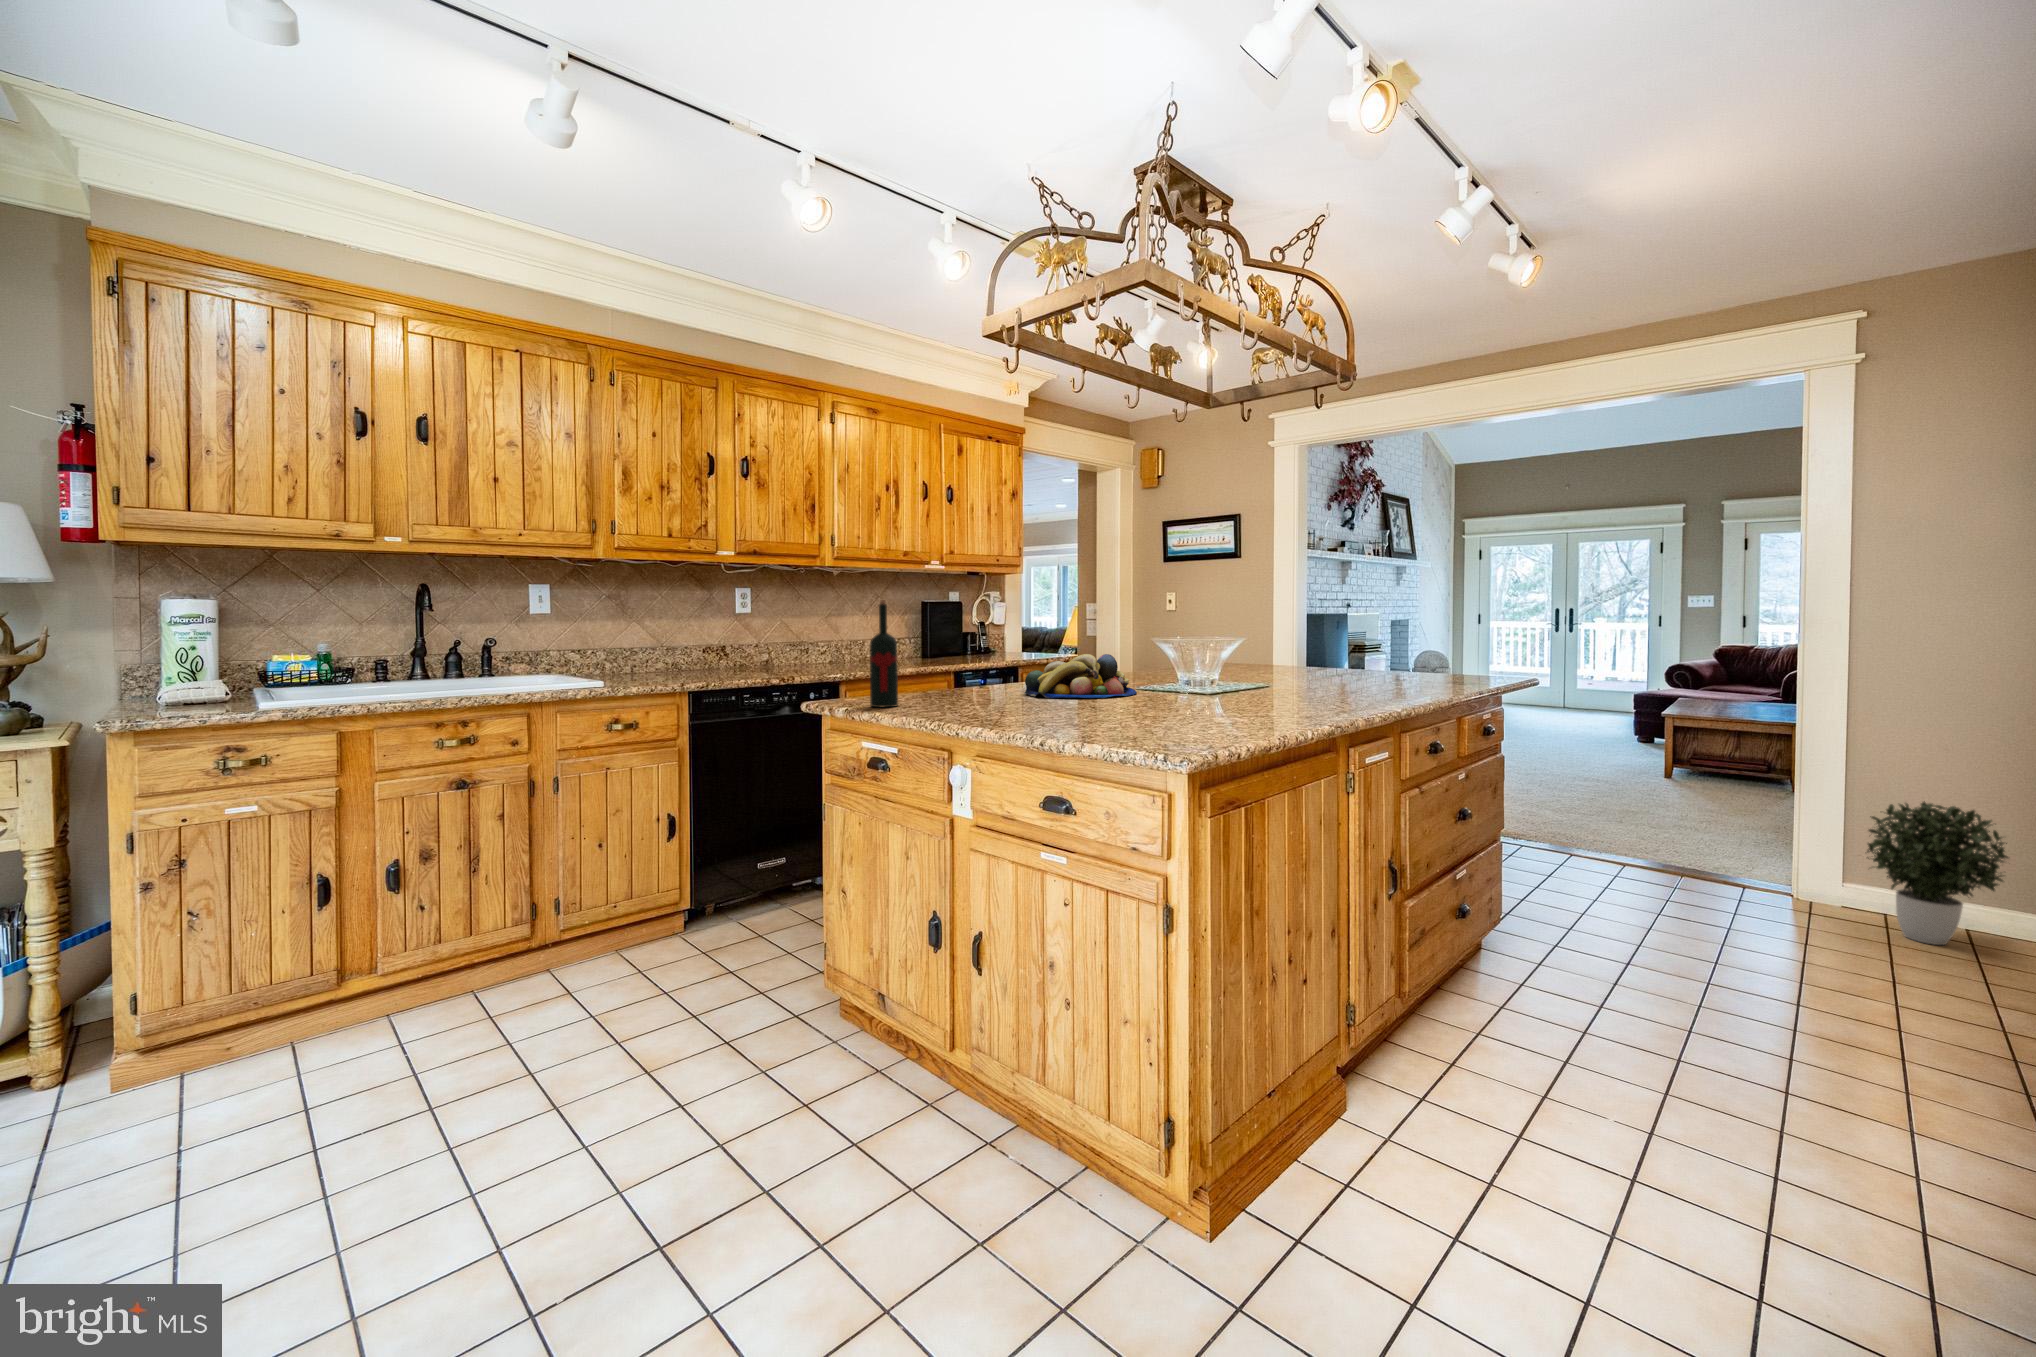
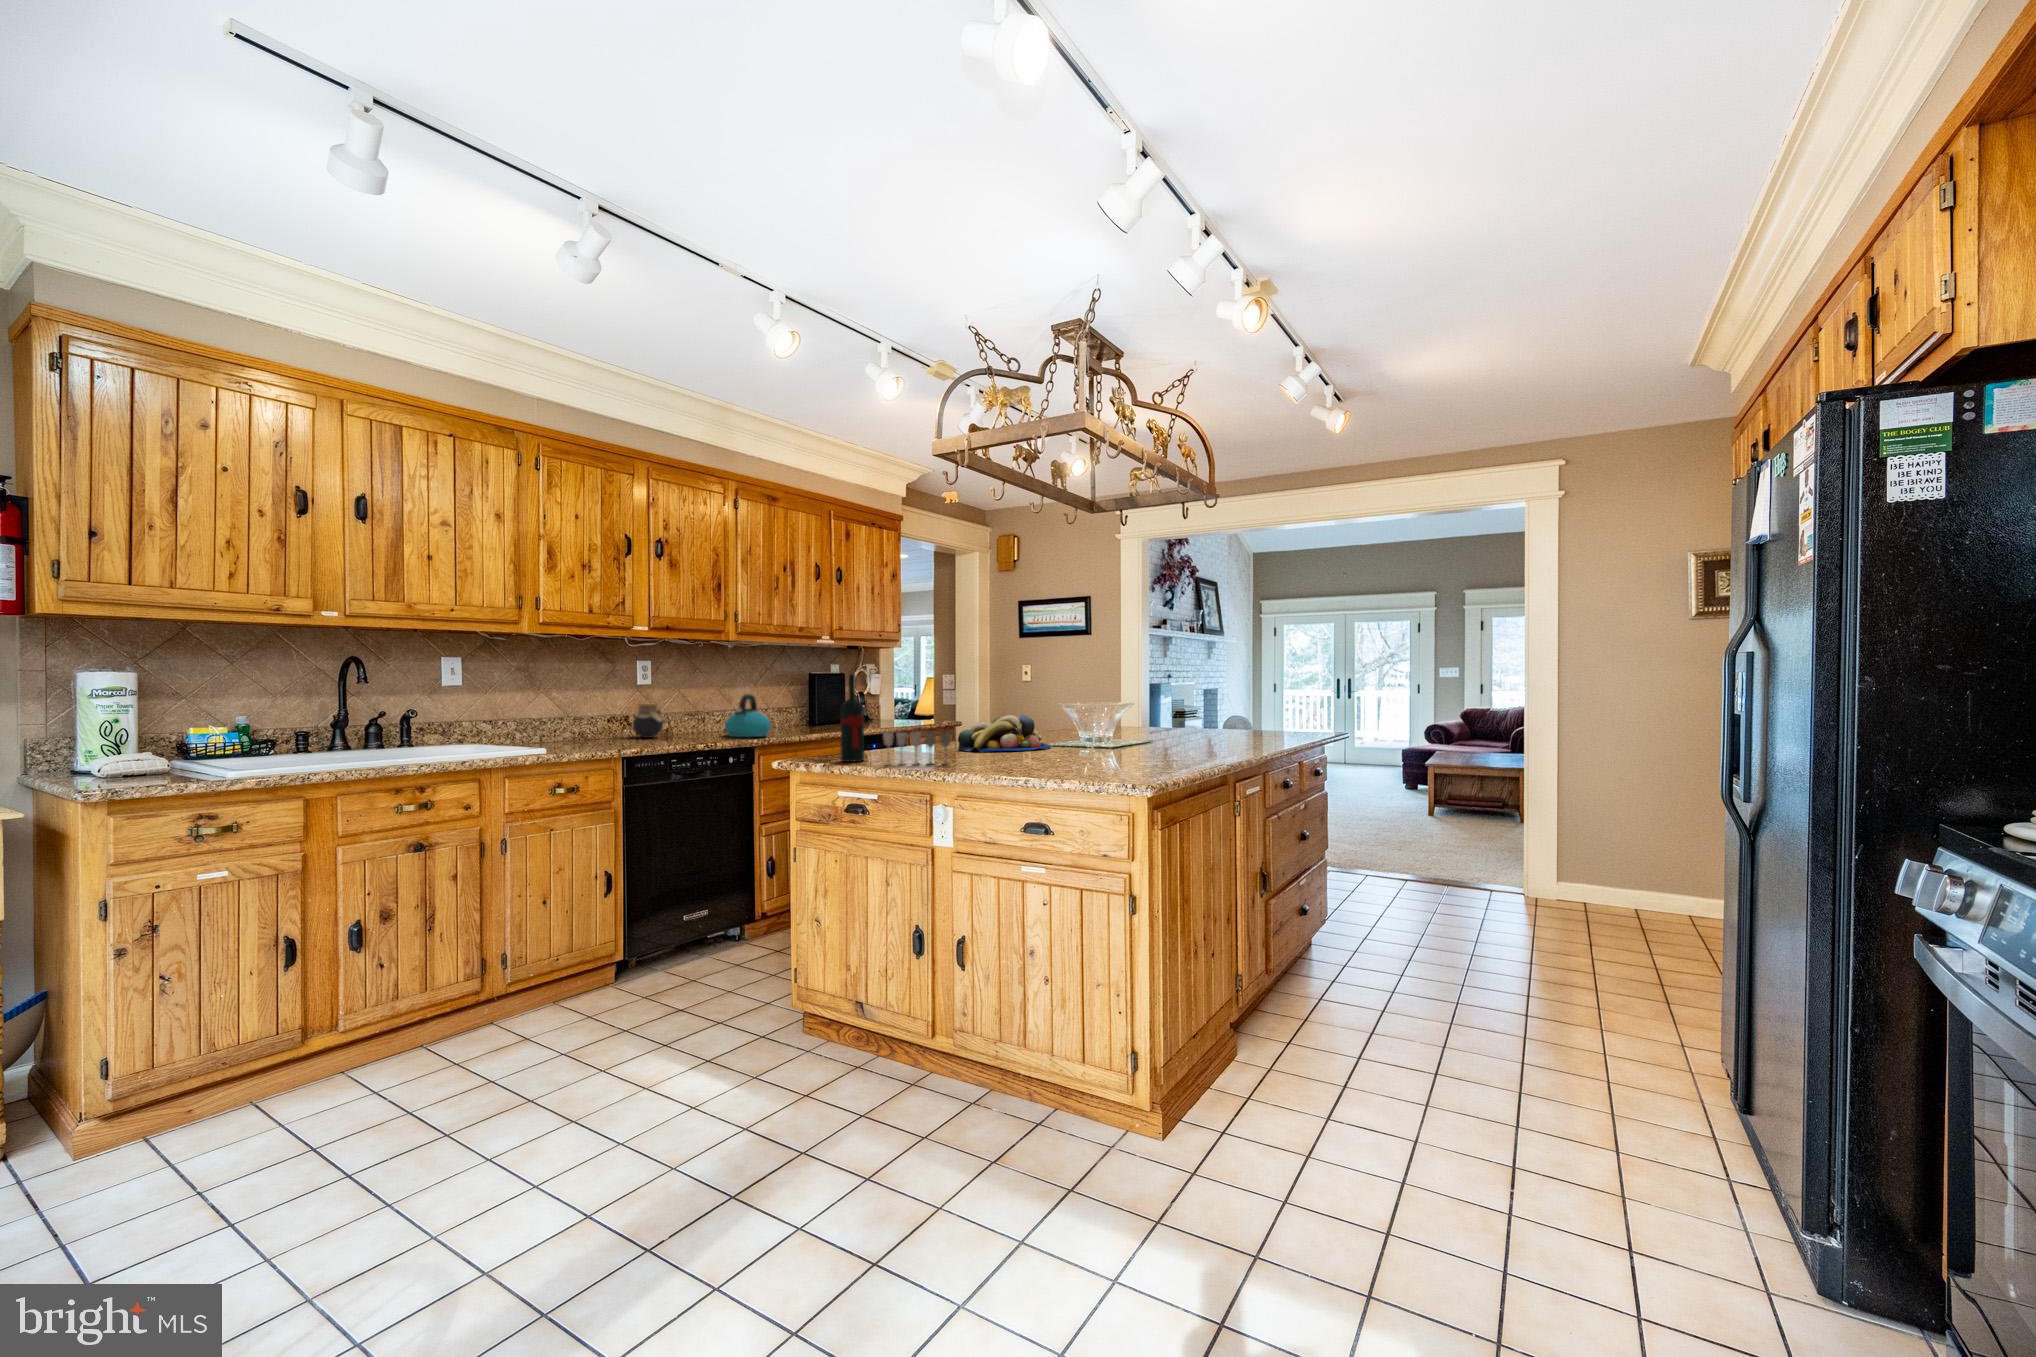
kettle: none [816,624,864,670] -> present [725,694,771,737]
jar: none [722,634,754,668] -> present [633,704,666,738]
wine glass: none [905,674,982,717] -> present [883,732,951,765]
potted plant: present [1867,801,2008,945] -> none [1560,813,1643,918]

